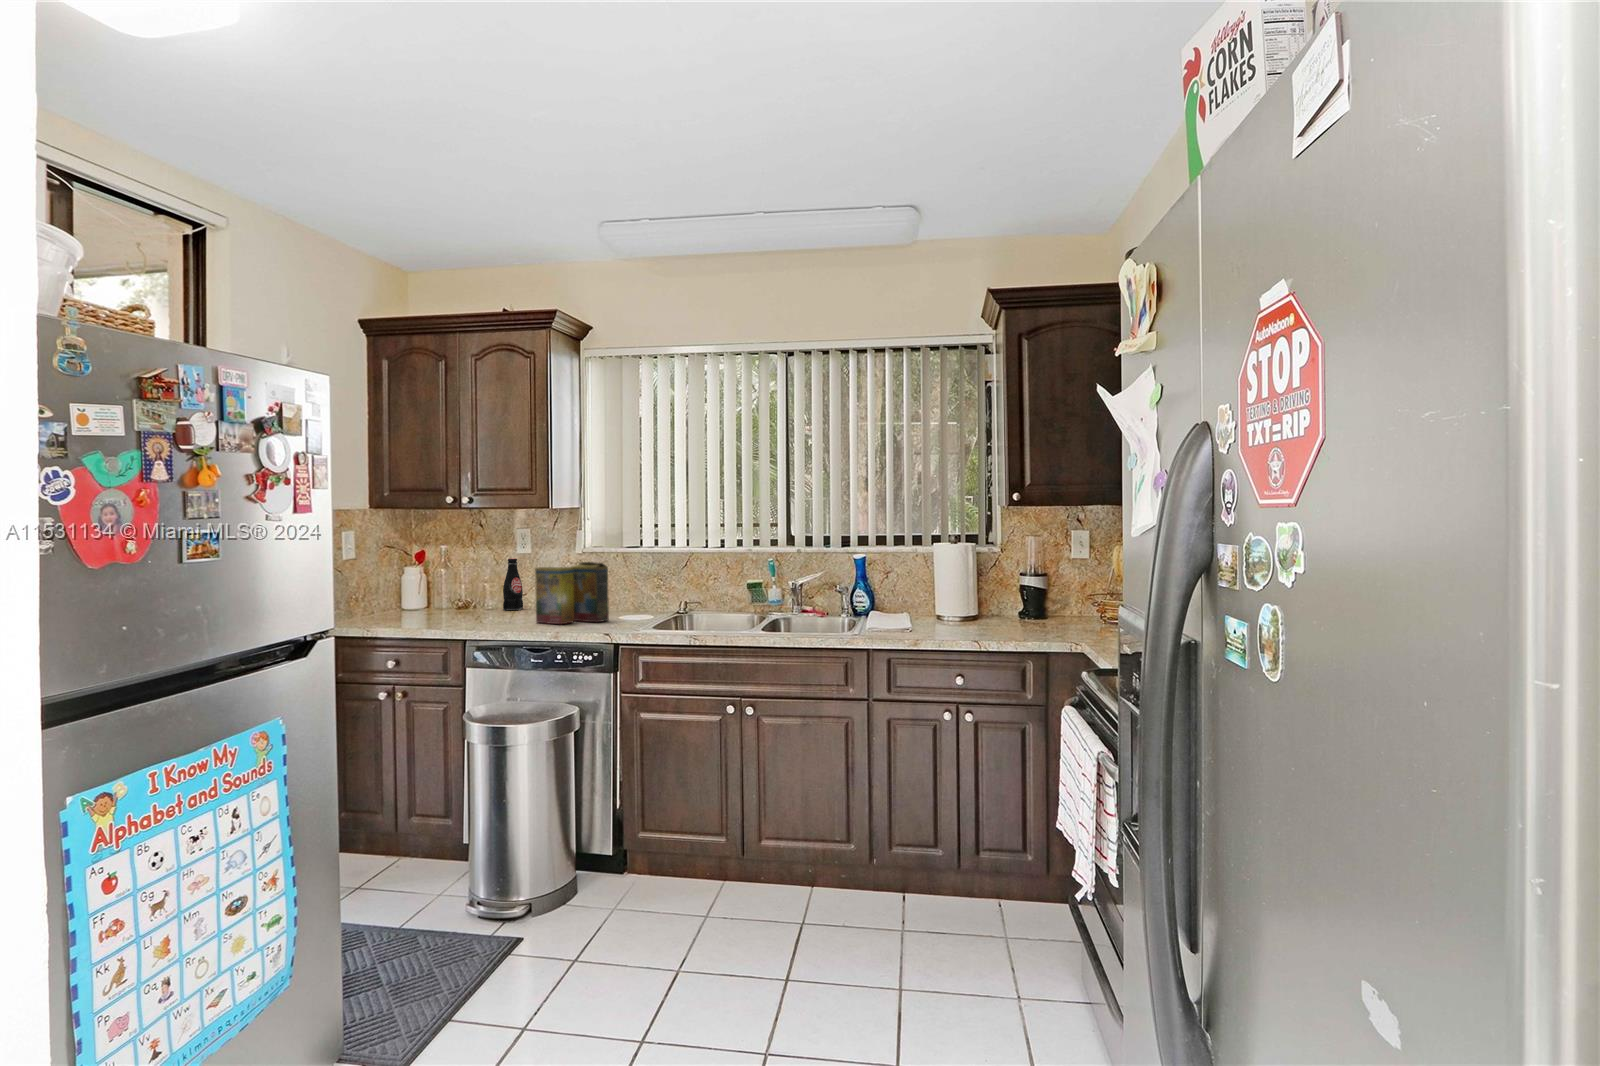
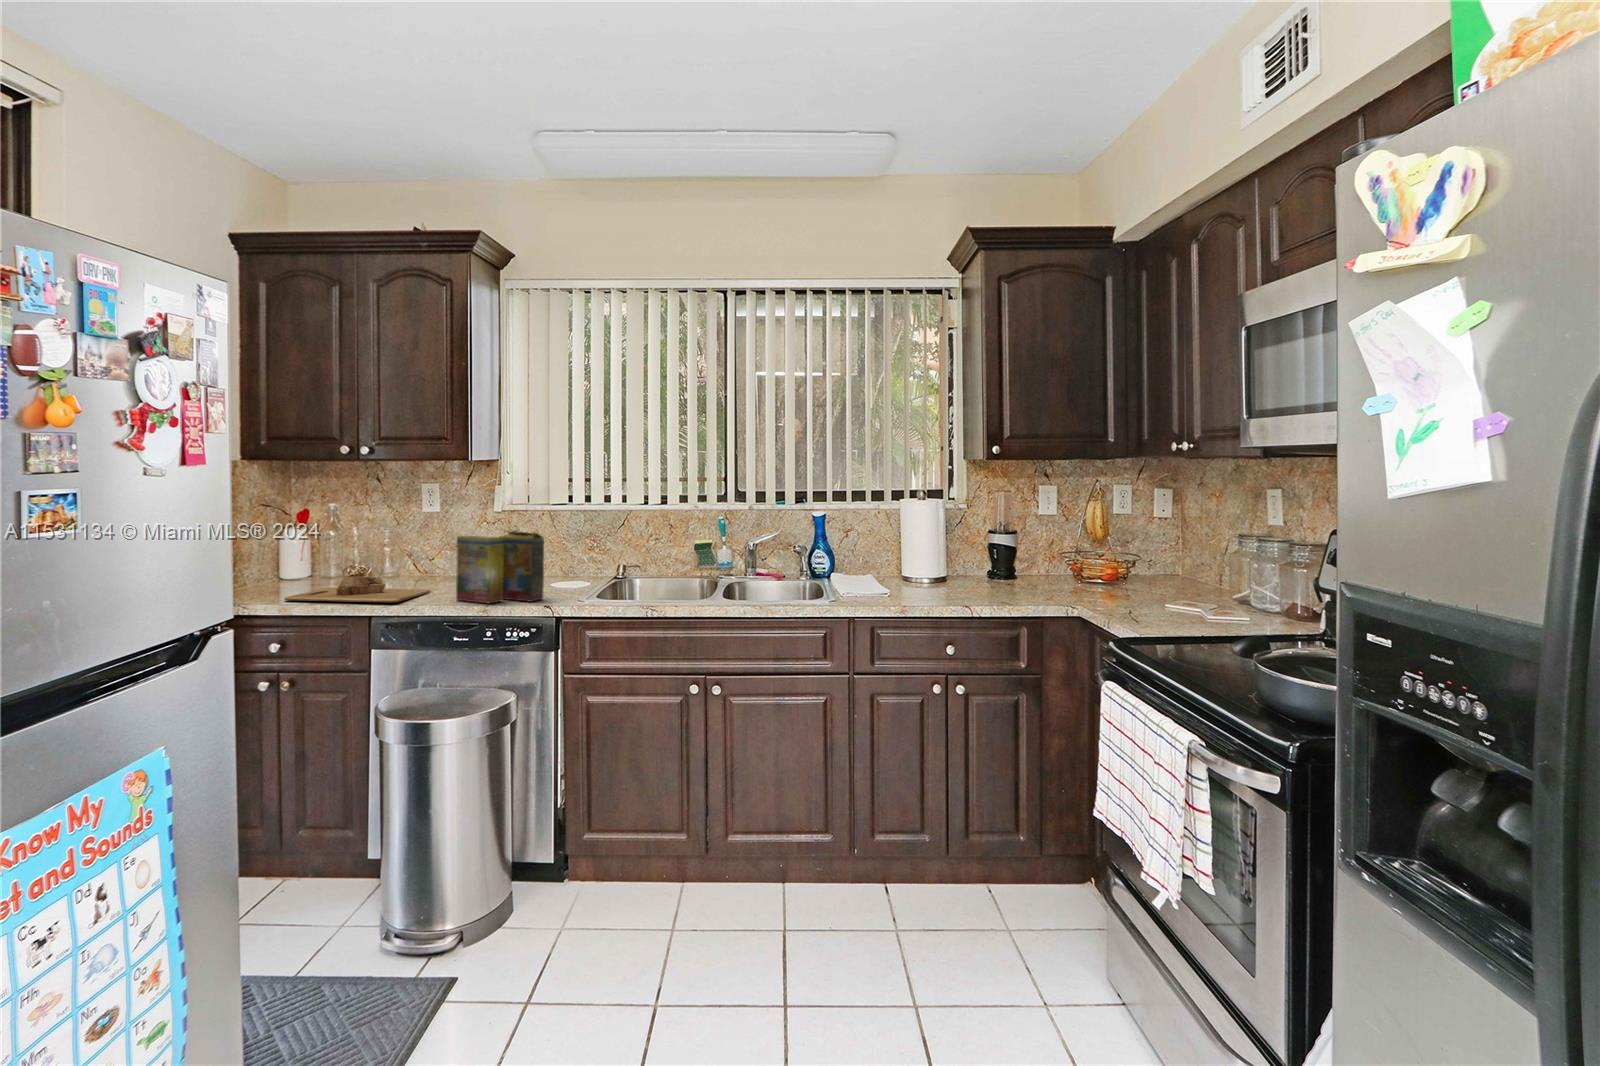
bottle: present [503,558,523,610] -> none [407,523,430,583]
cutting board: none [401,604,518,625] -> present [285,577,430,602]

